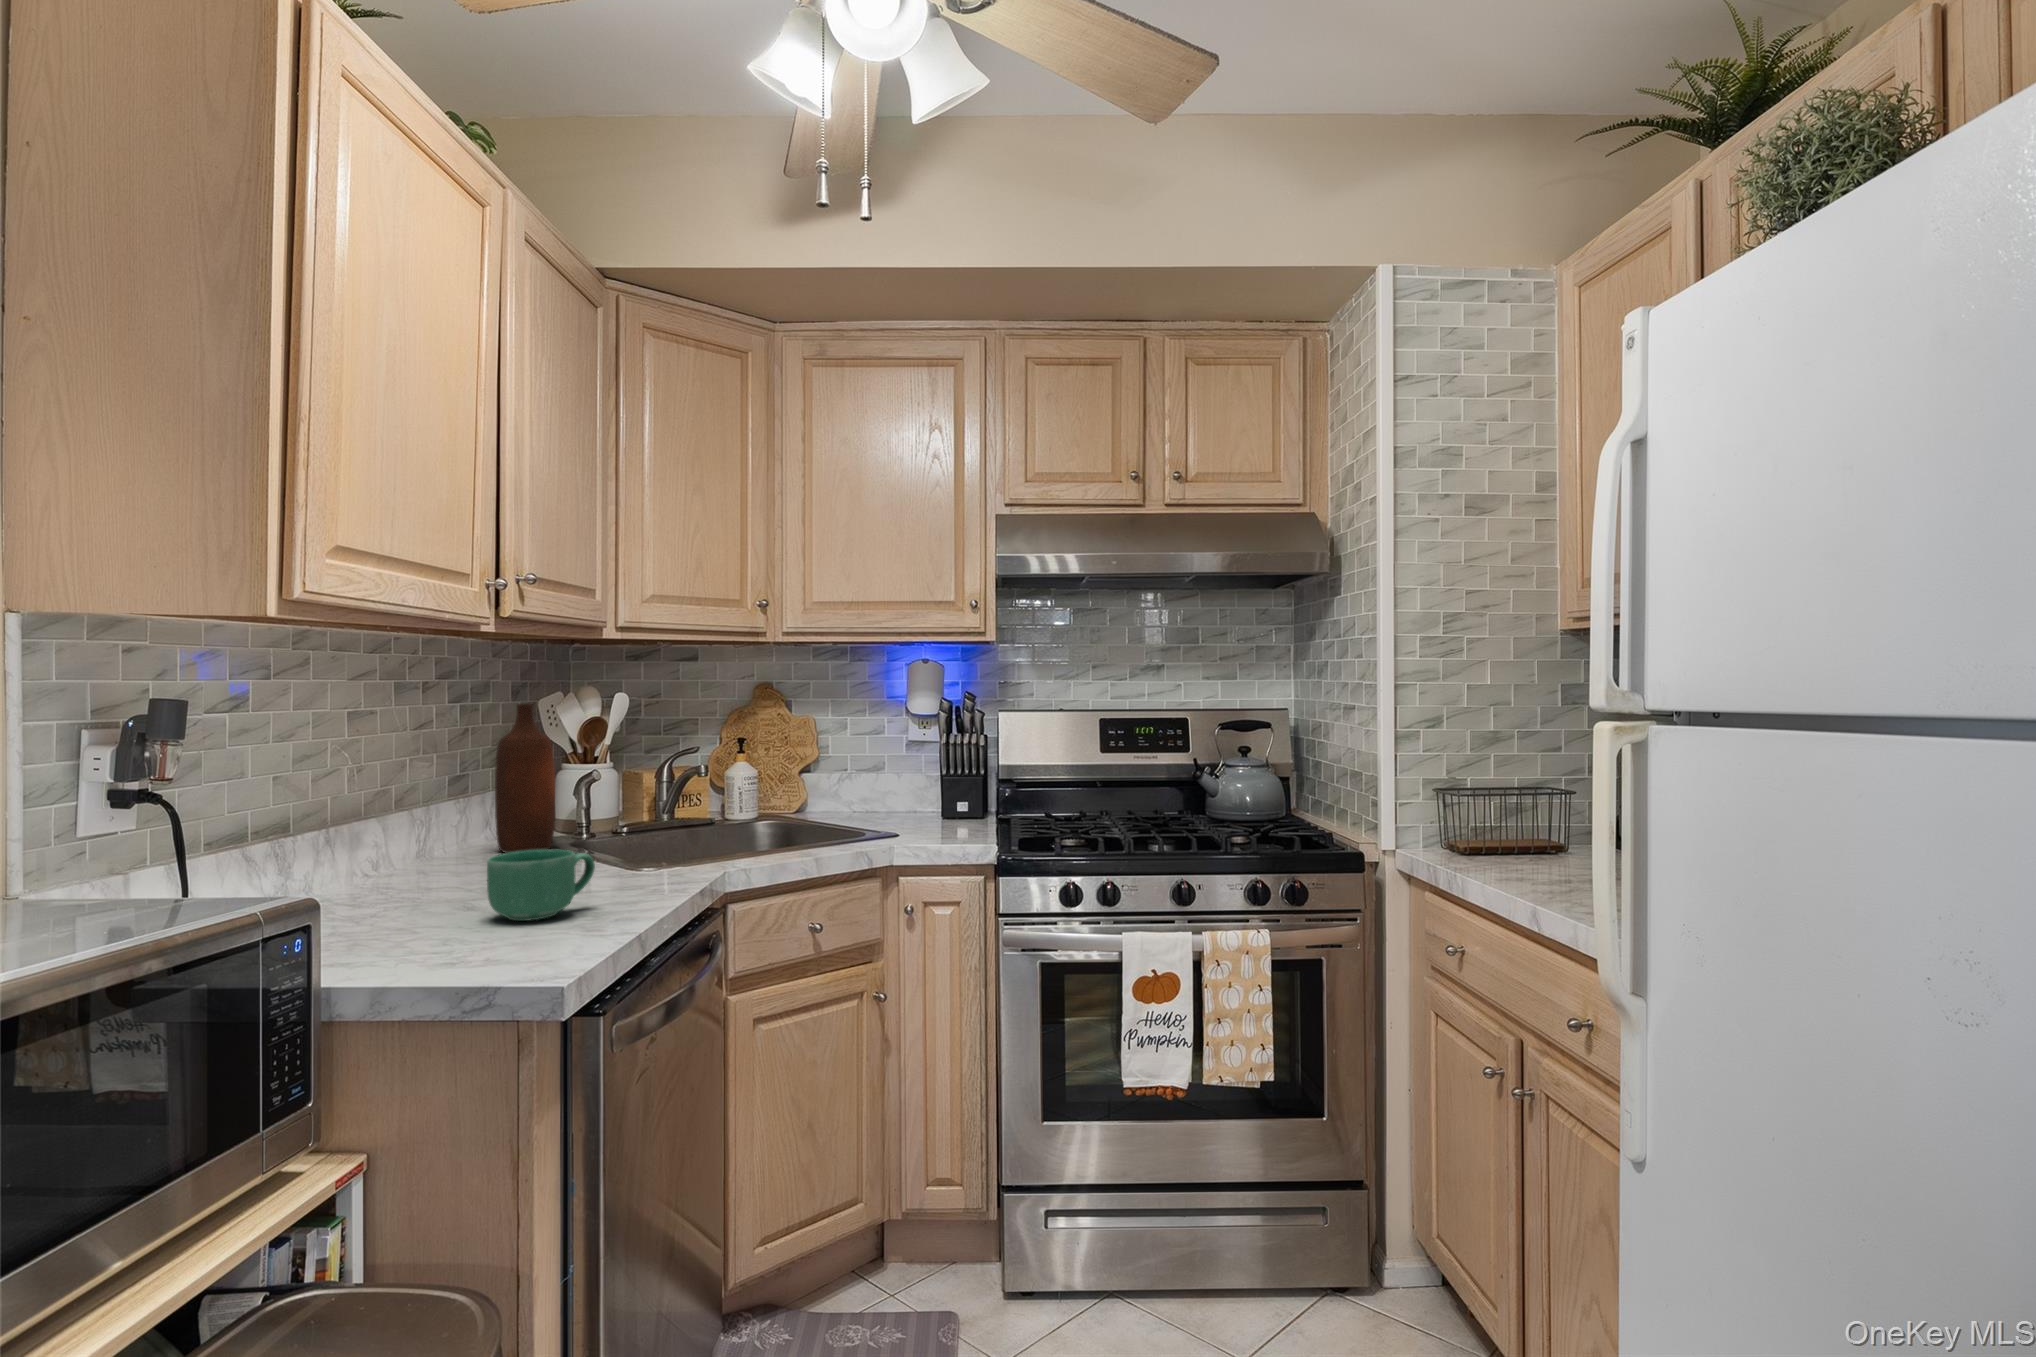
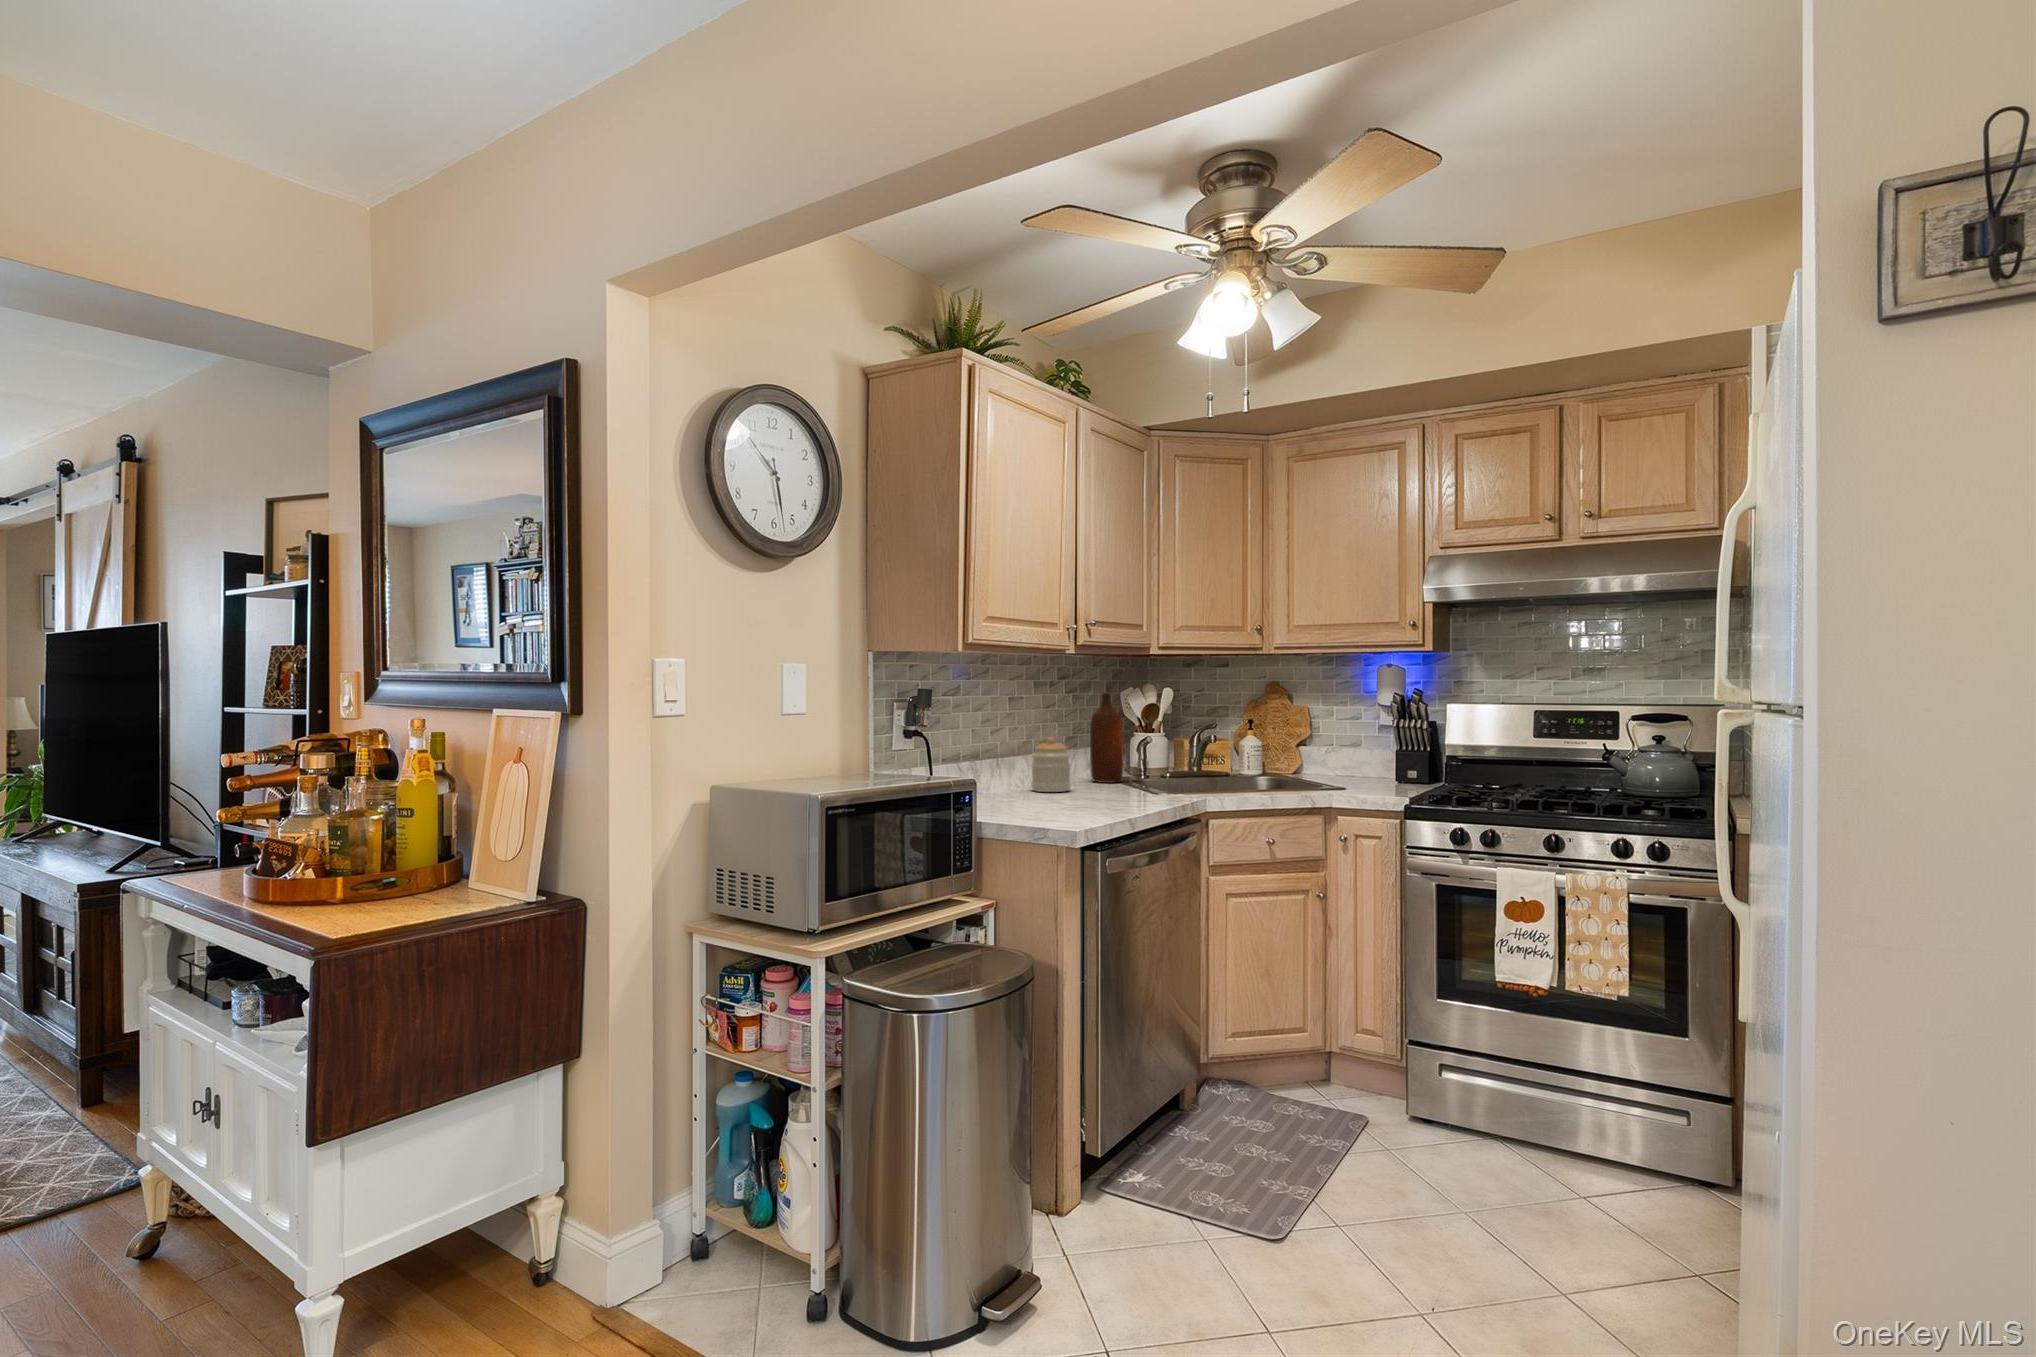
jar: none [396,784,475,885] -> present [1031,737,1070,792]
mug: present [487,850,595,921] -> none [1062,772,1118,809]

